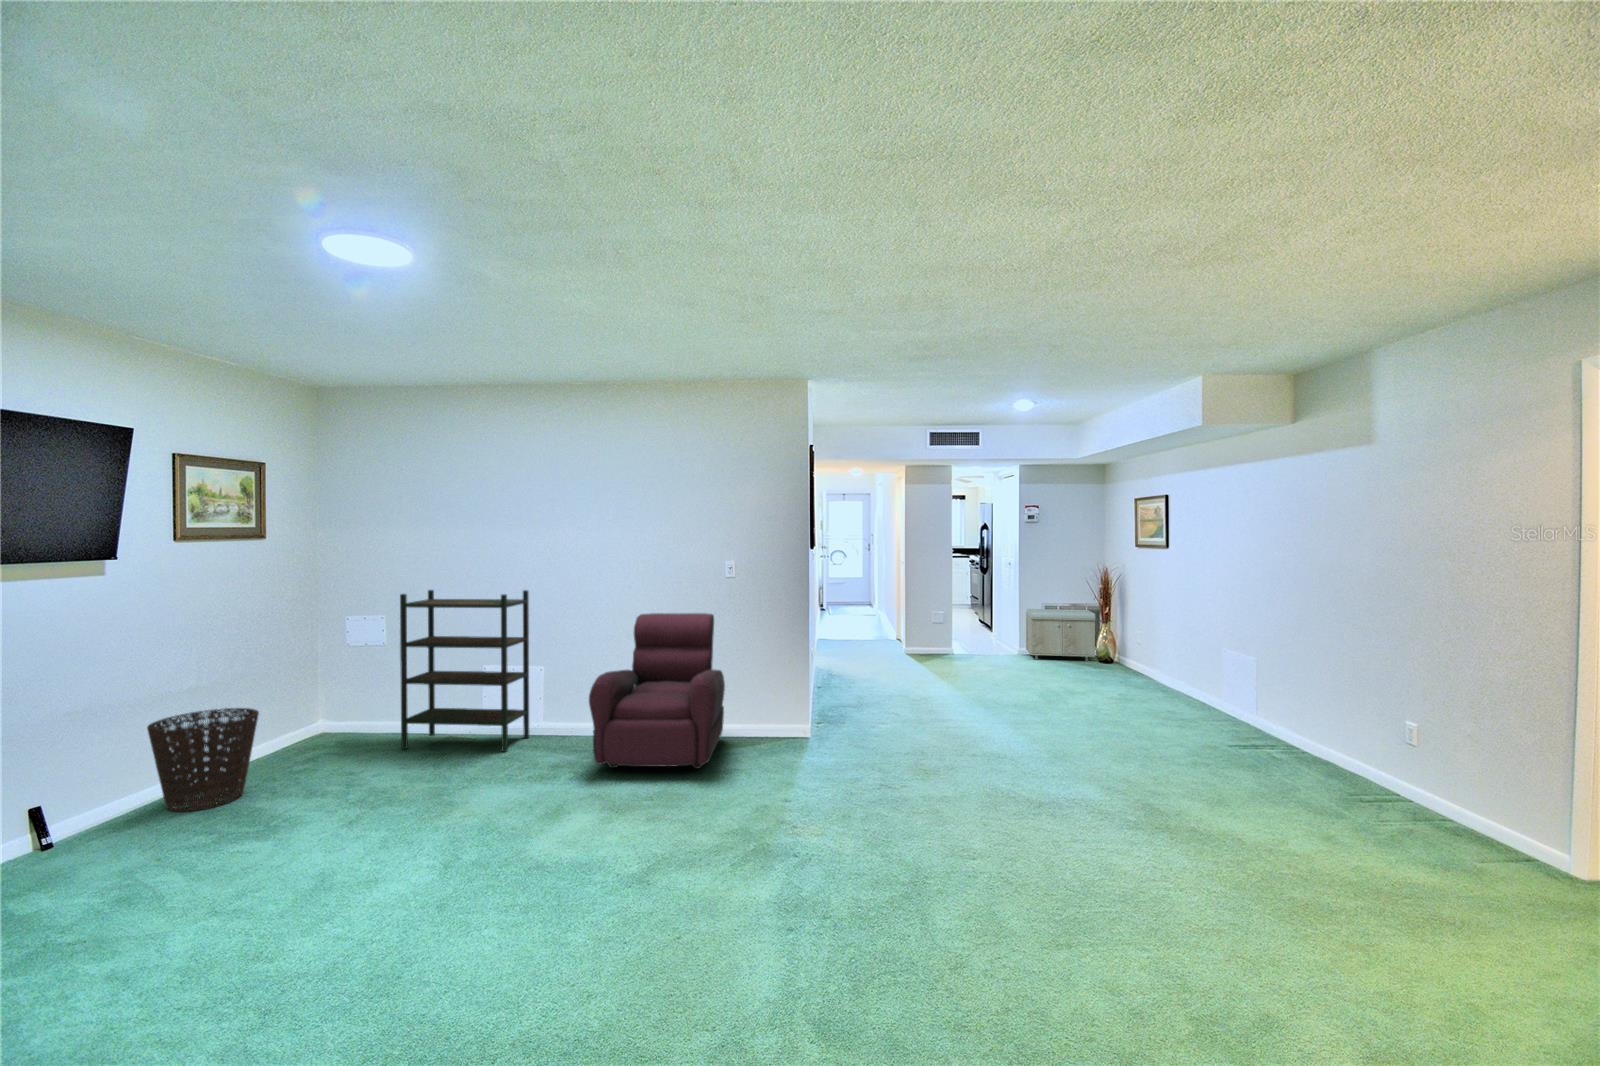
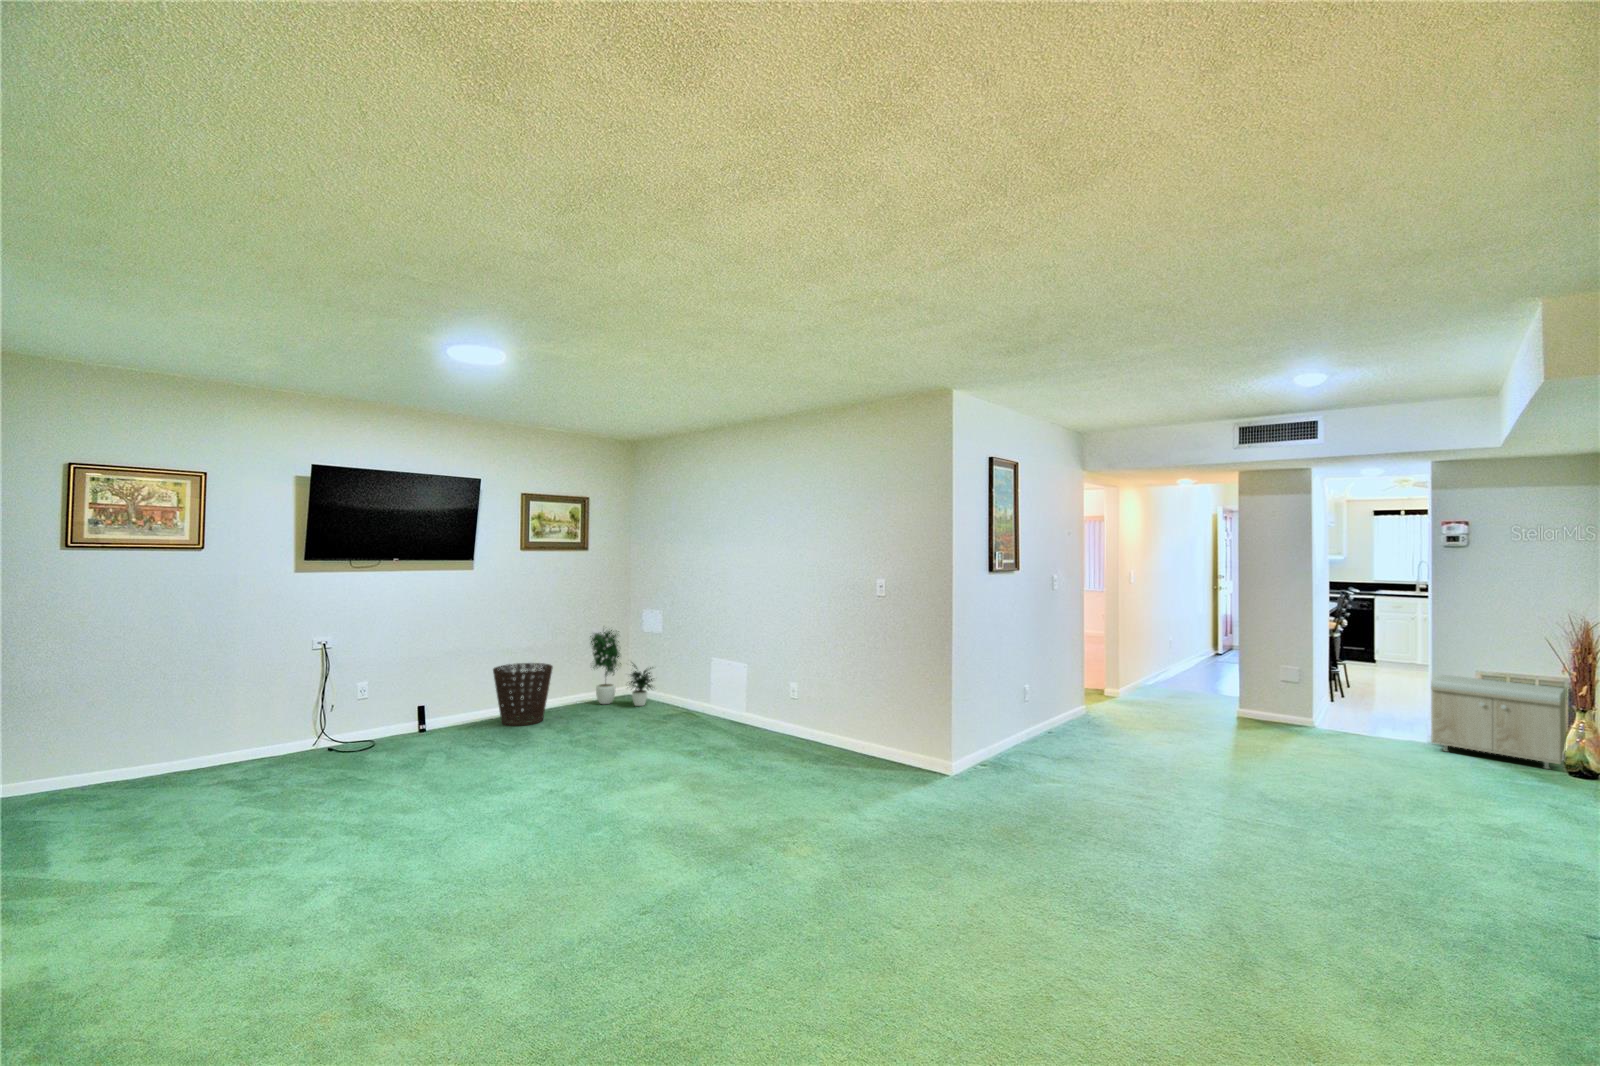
bookshelf: present [400,590,529,752] -> none [651,593,736,729]
armchair: present [589,613,725,769] -> none [725,626,867,773]
potted plant: none [276,642,392,753] -> present [590,630,653,706]

